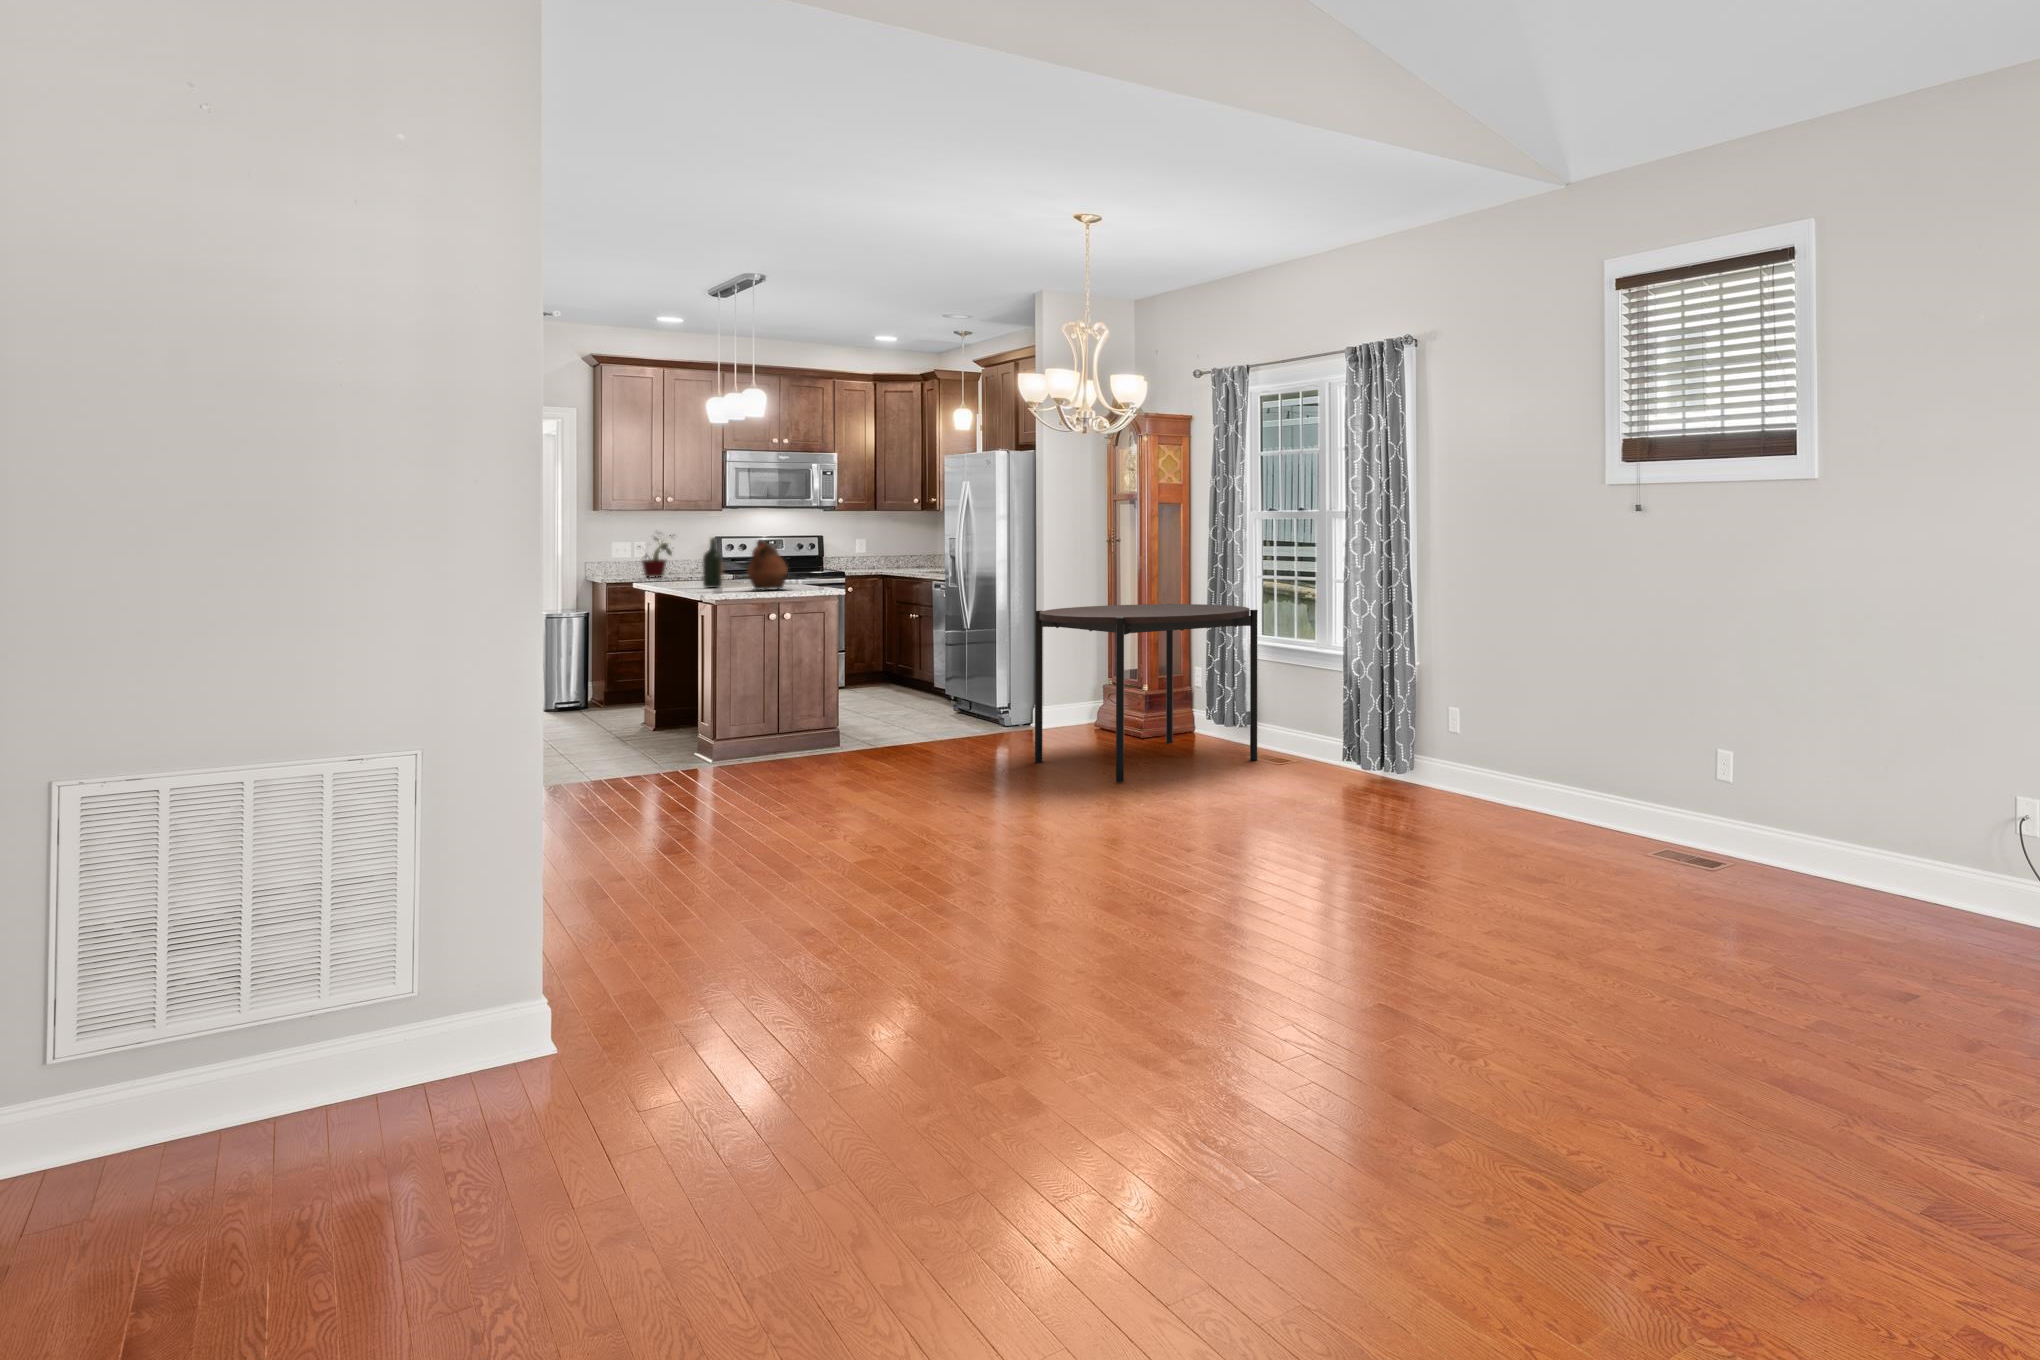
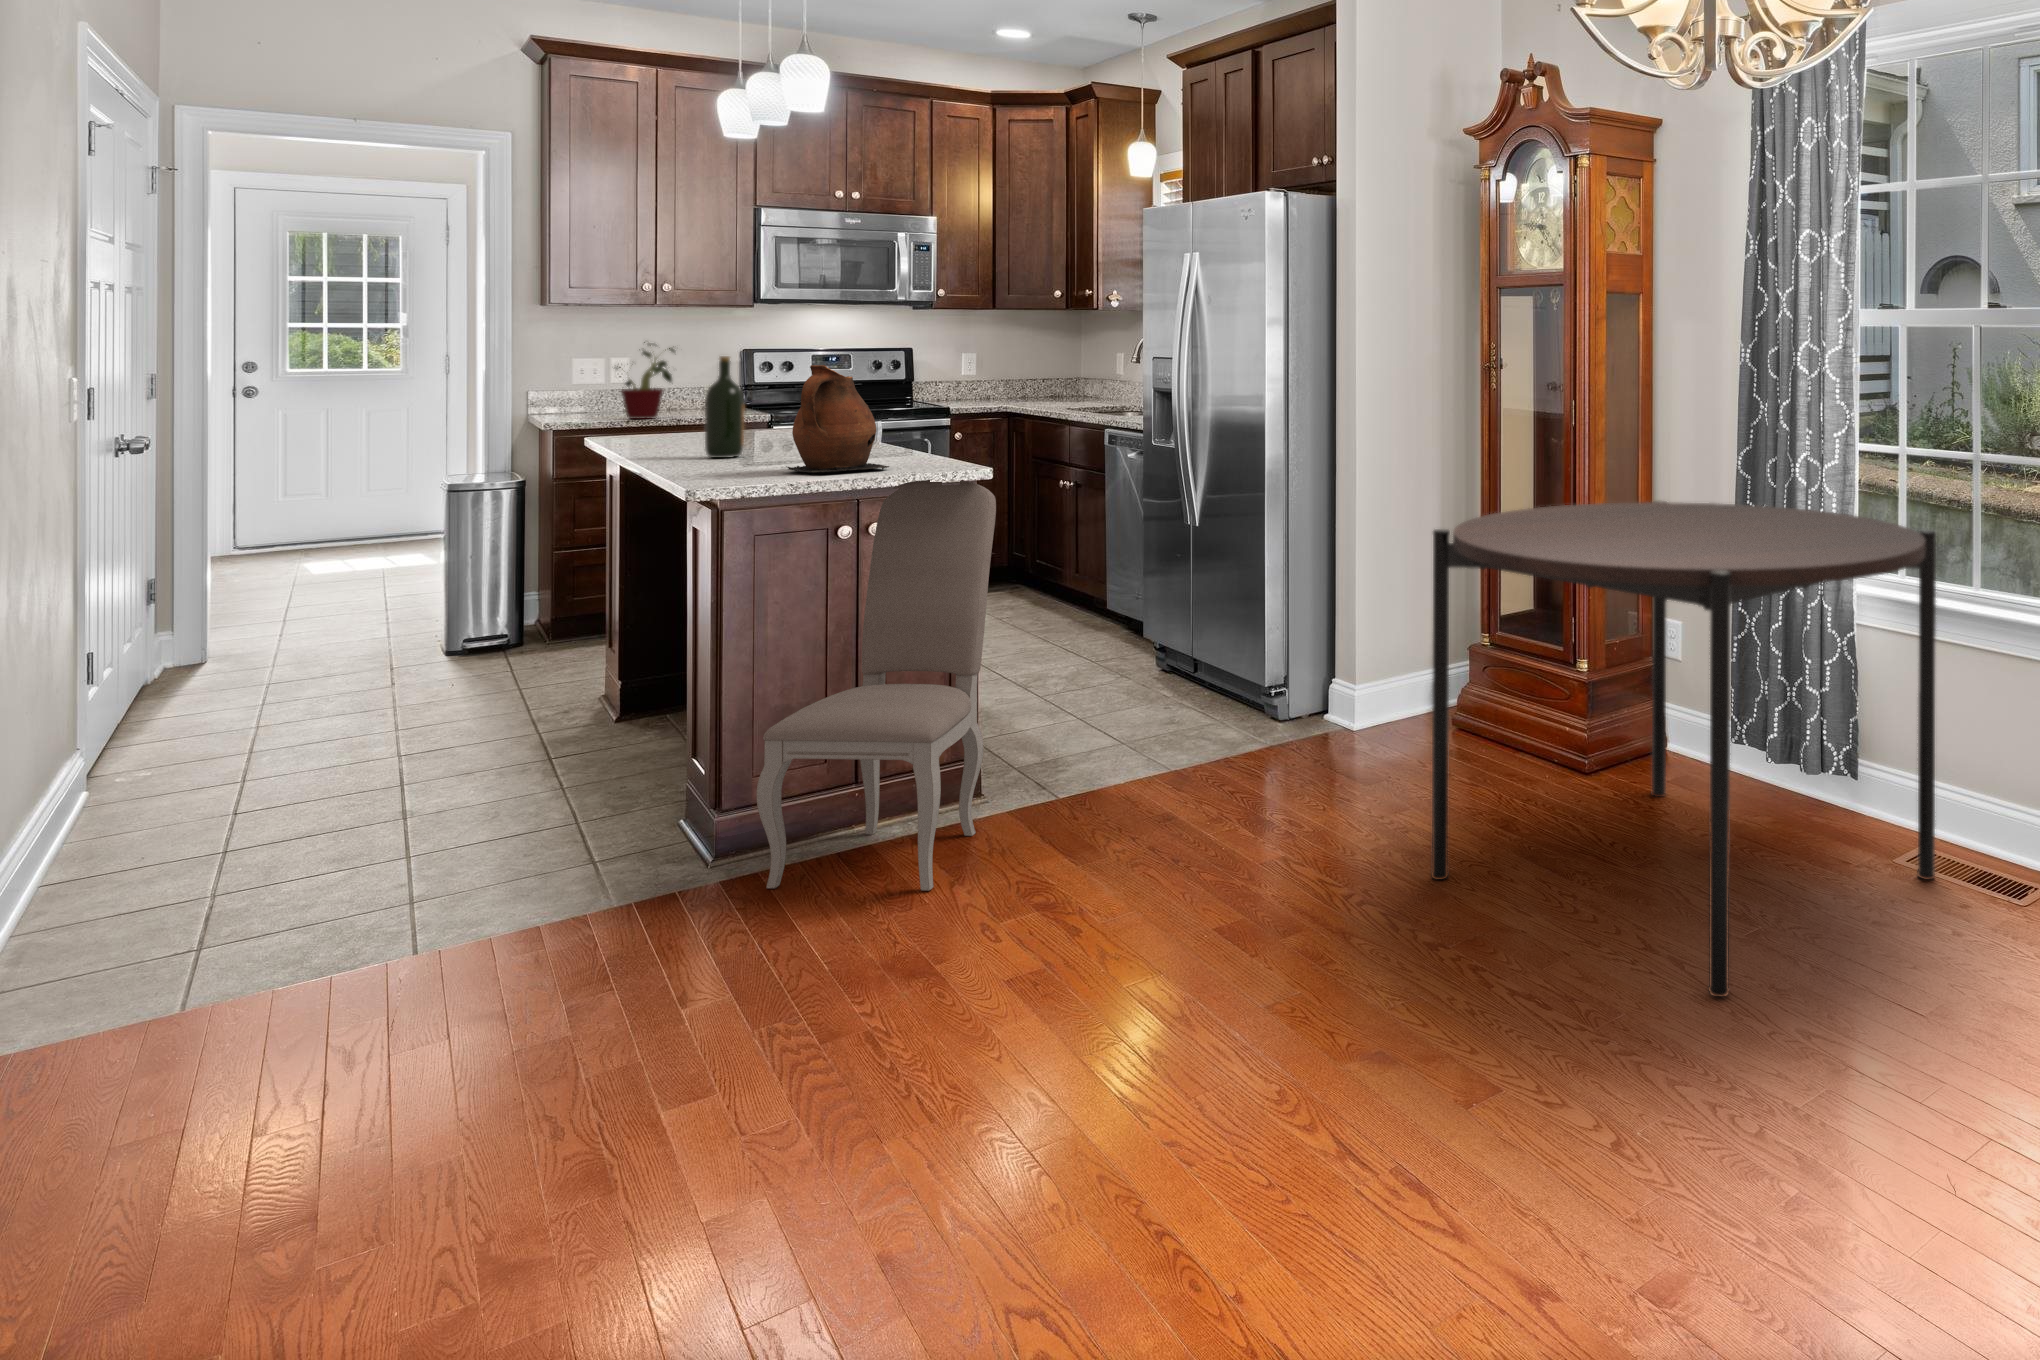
dining chair: none [732,594,845,767] -> present [756,480,996,891]

